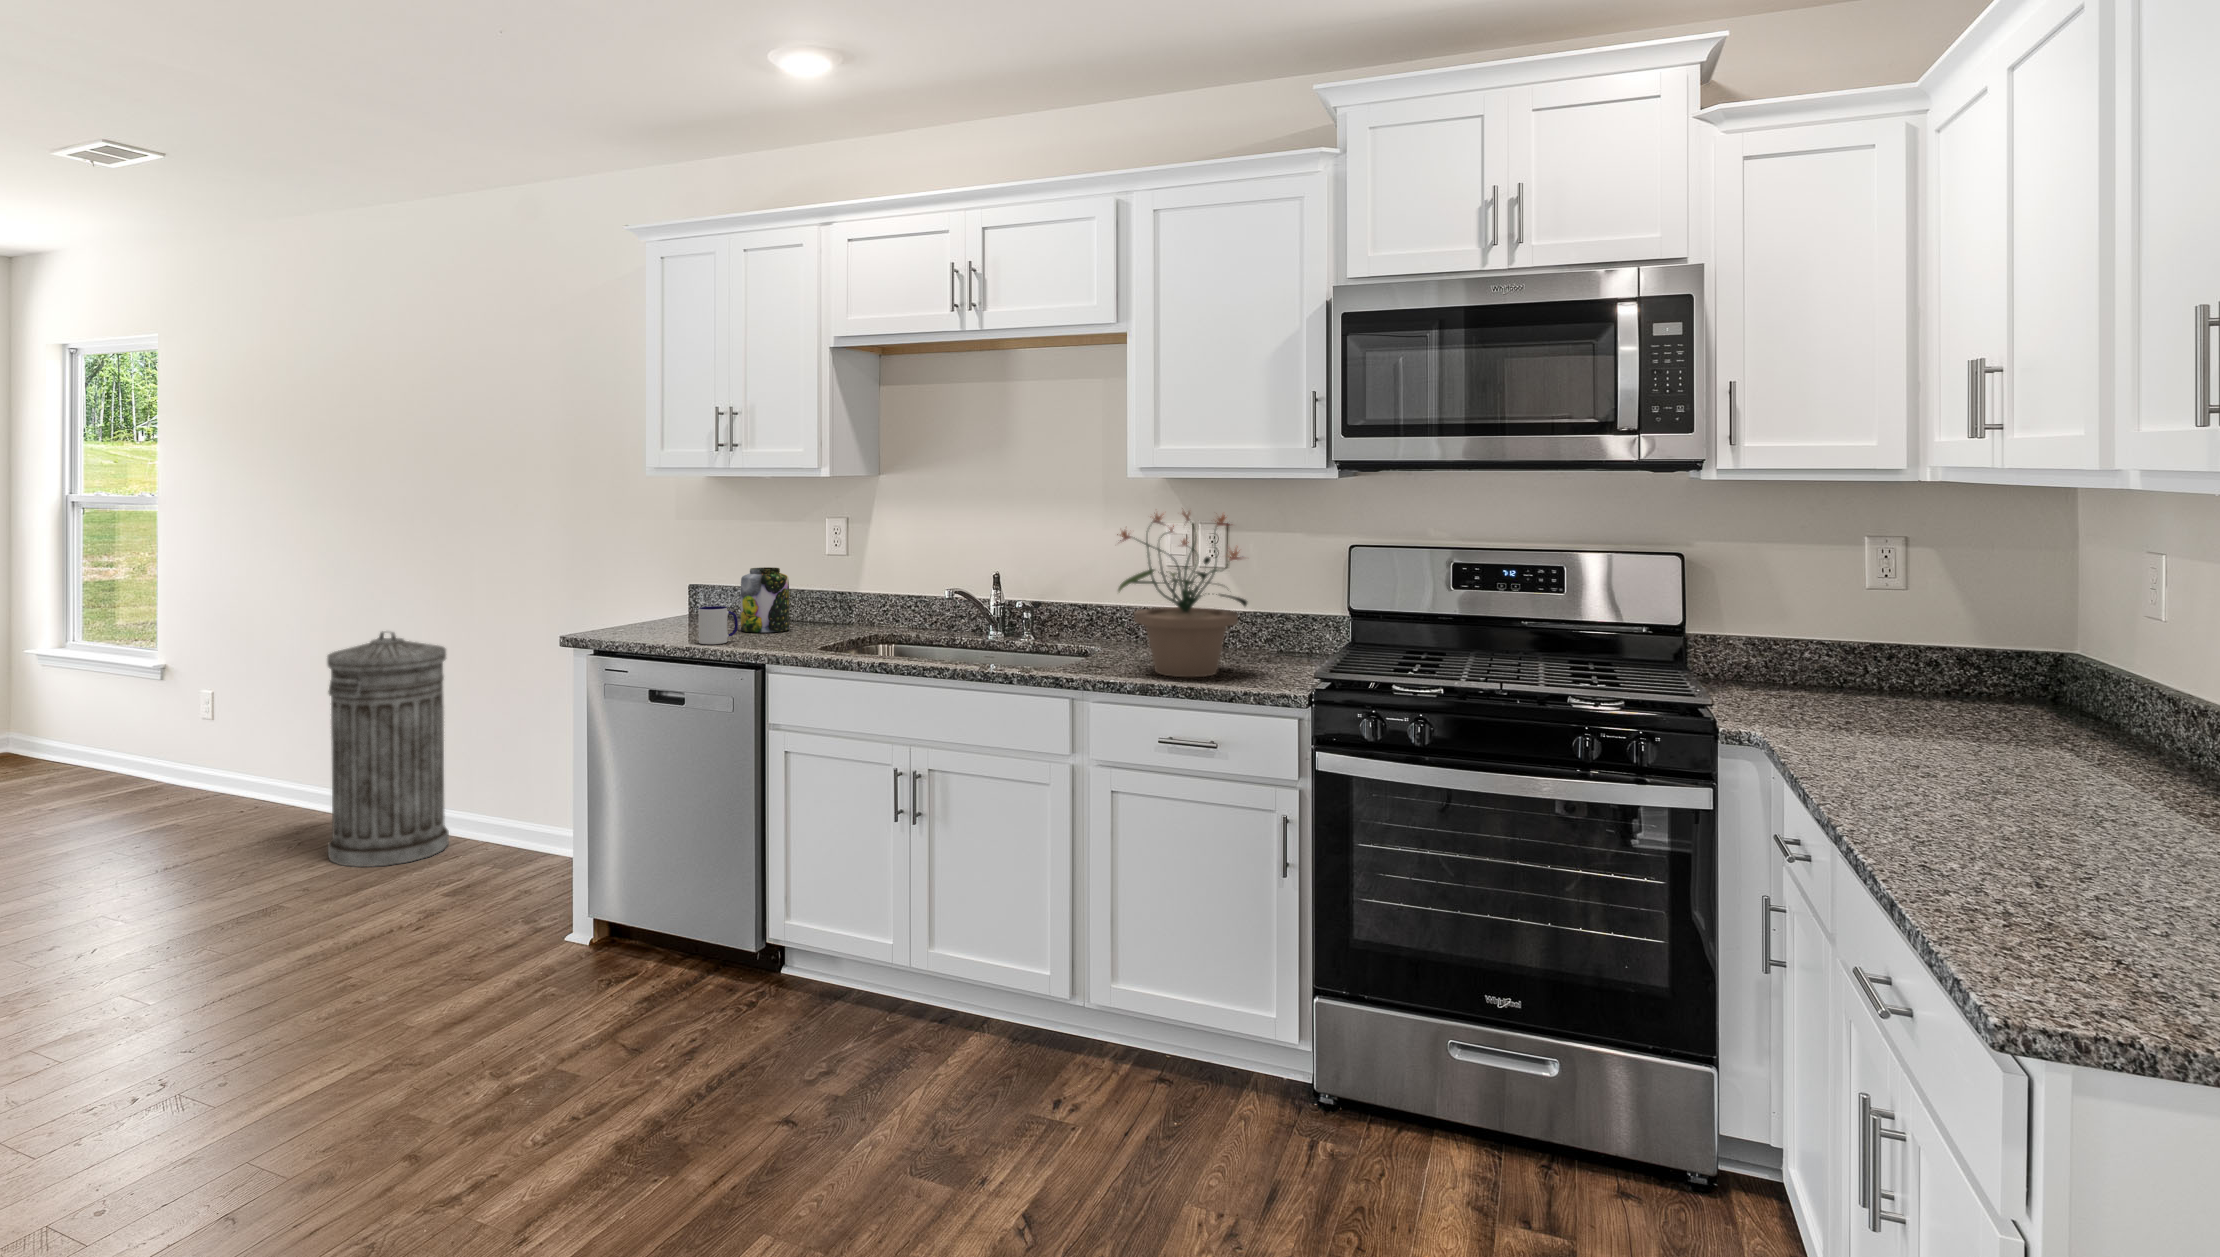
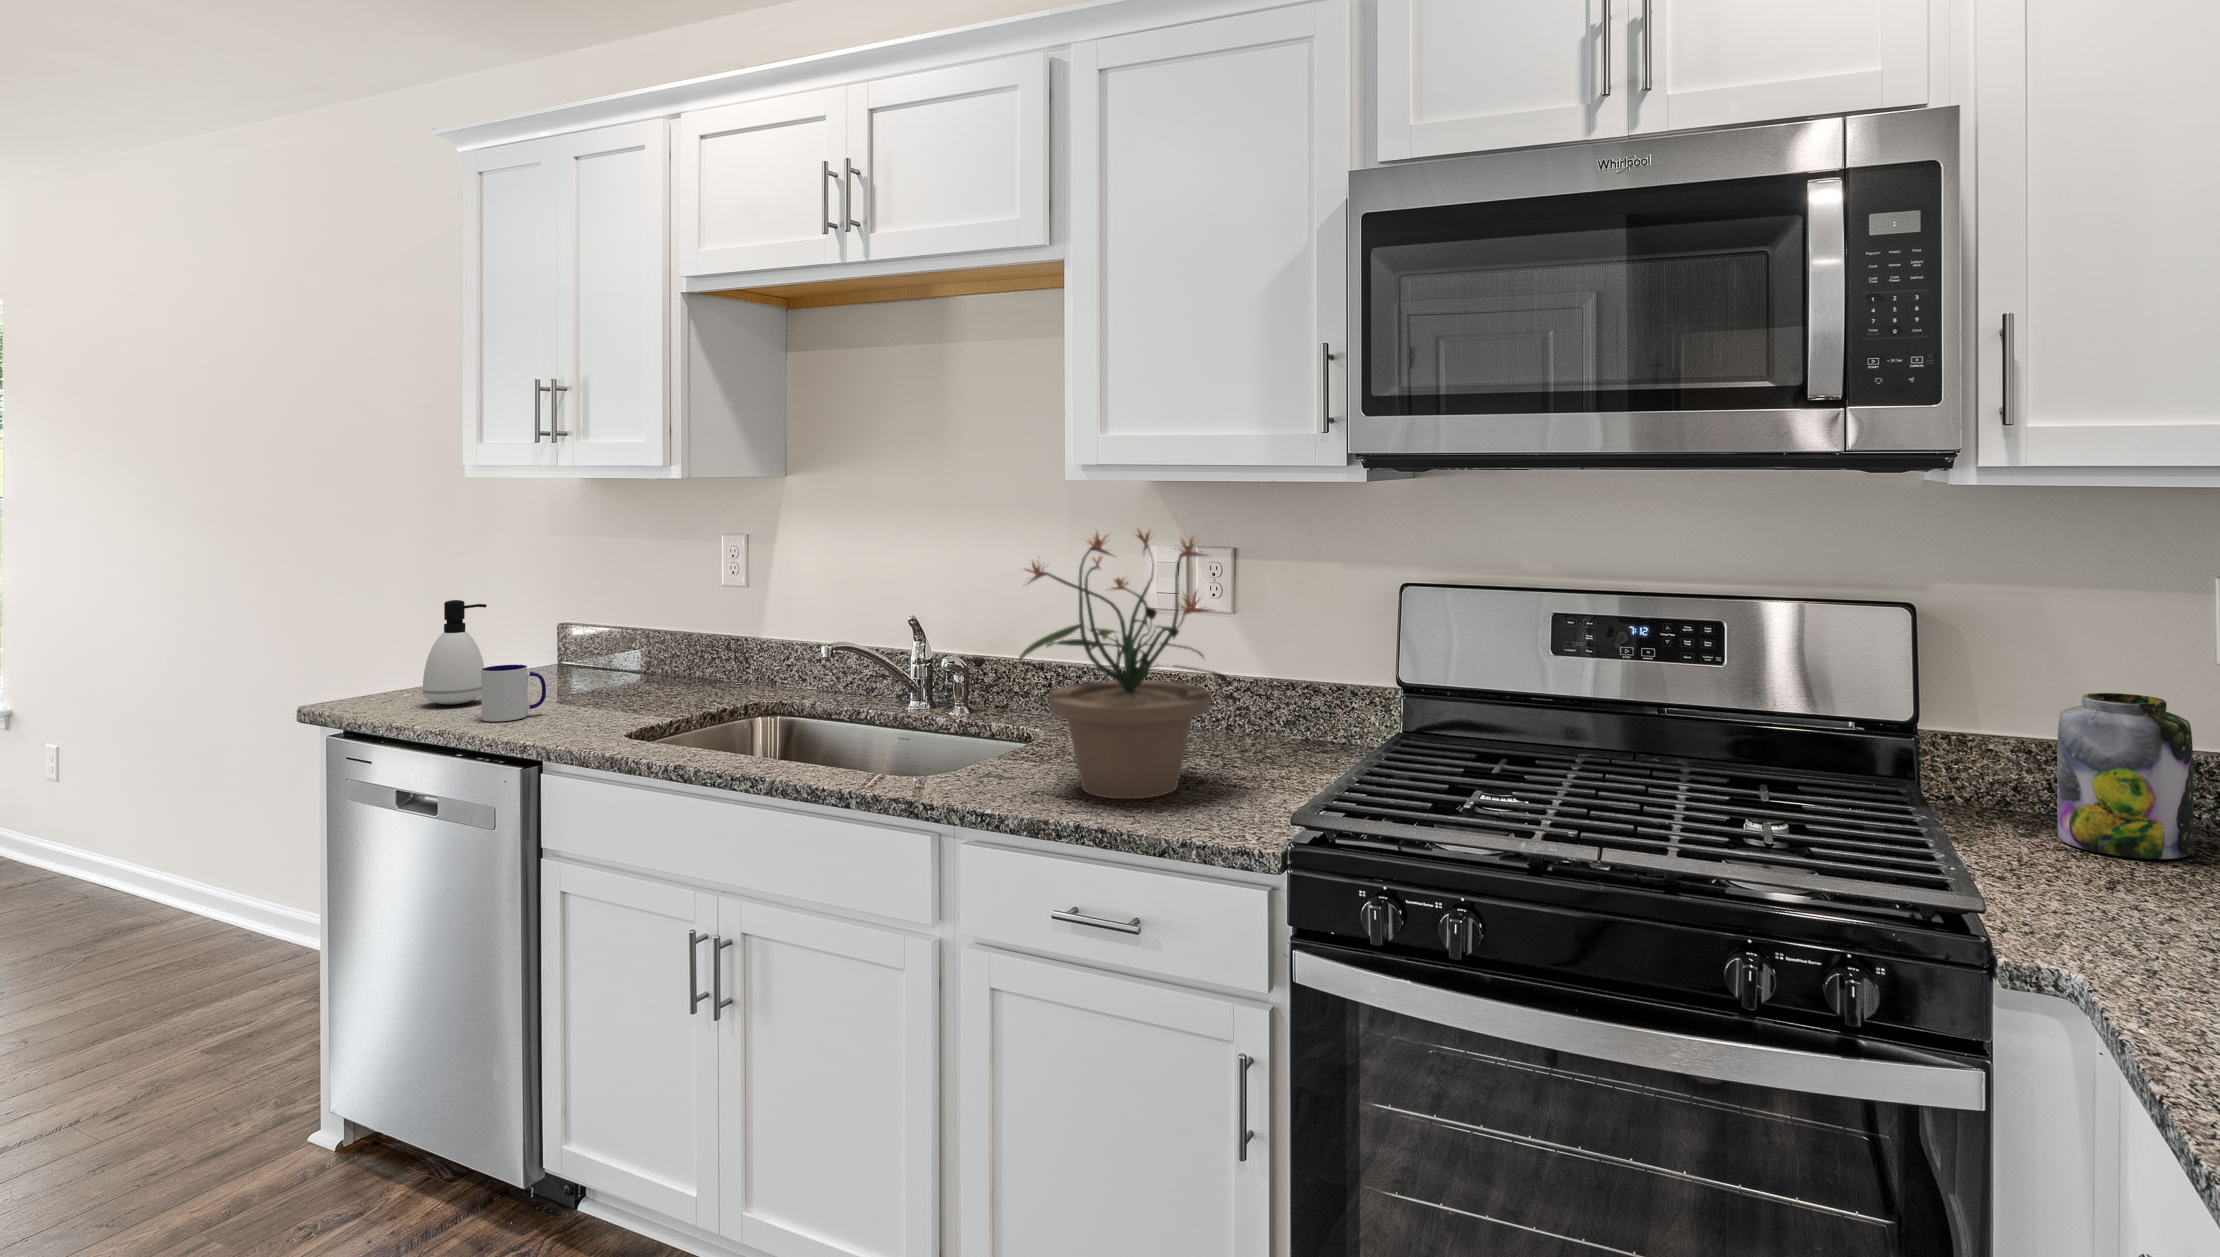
soap dispenser: none [640,563,682,636] -> present [423,600,487,704]
jar: present [741,567,789,633] -> present [2057,693,2194,859]
trash can: present [327,631,449,867] -> none [94,682,282,1001]

